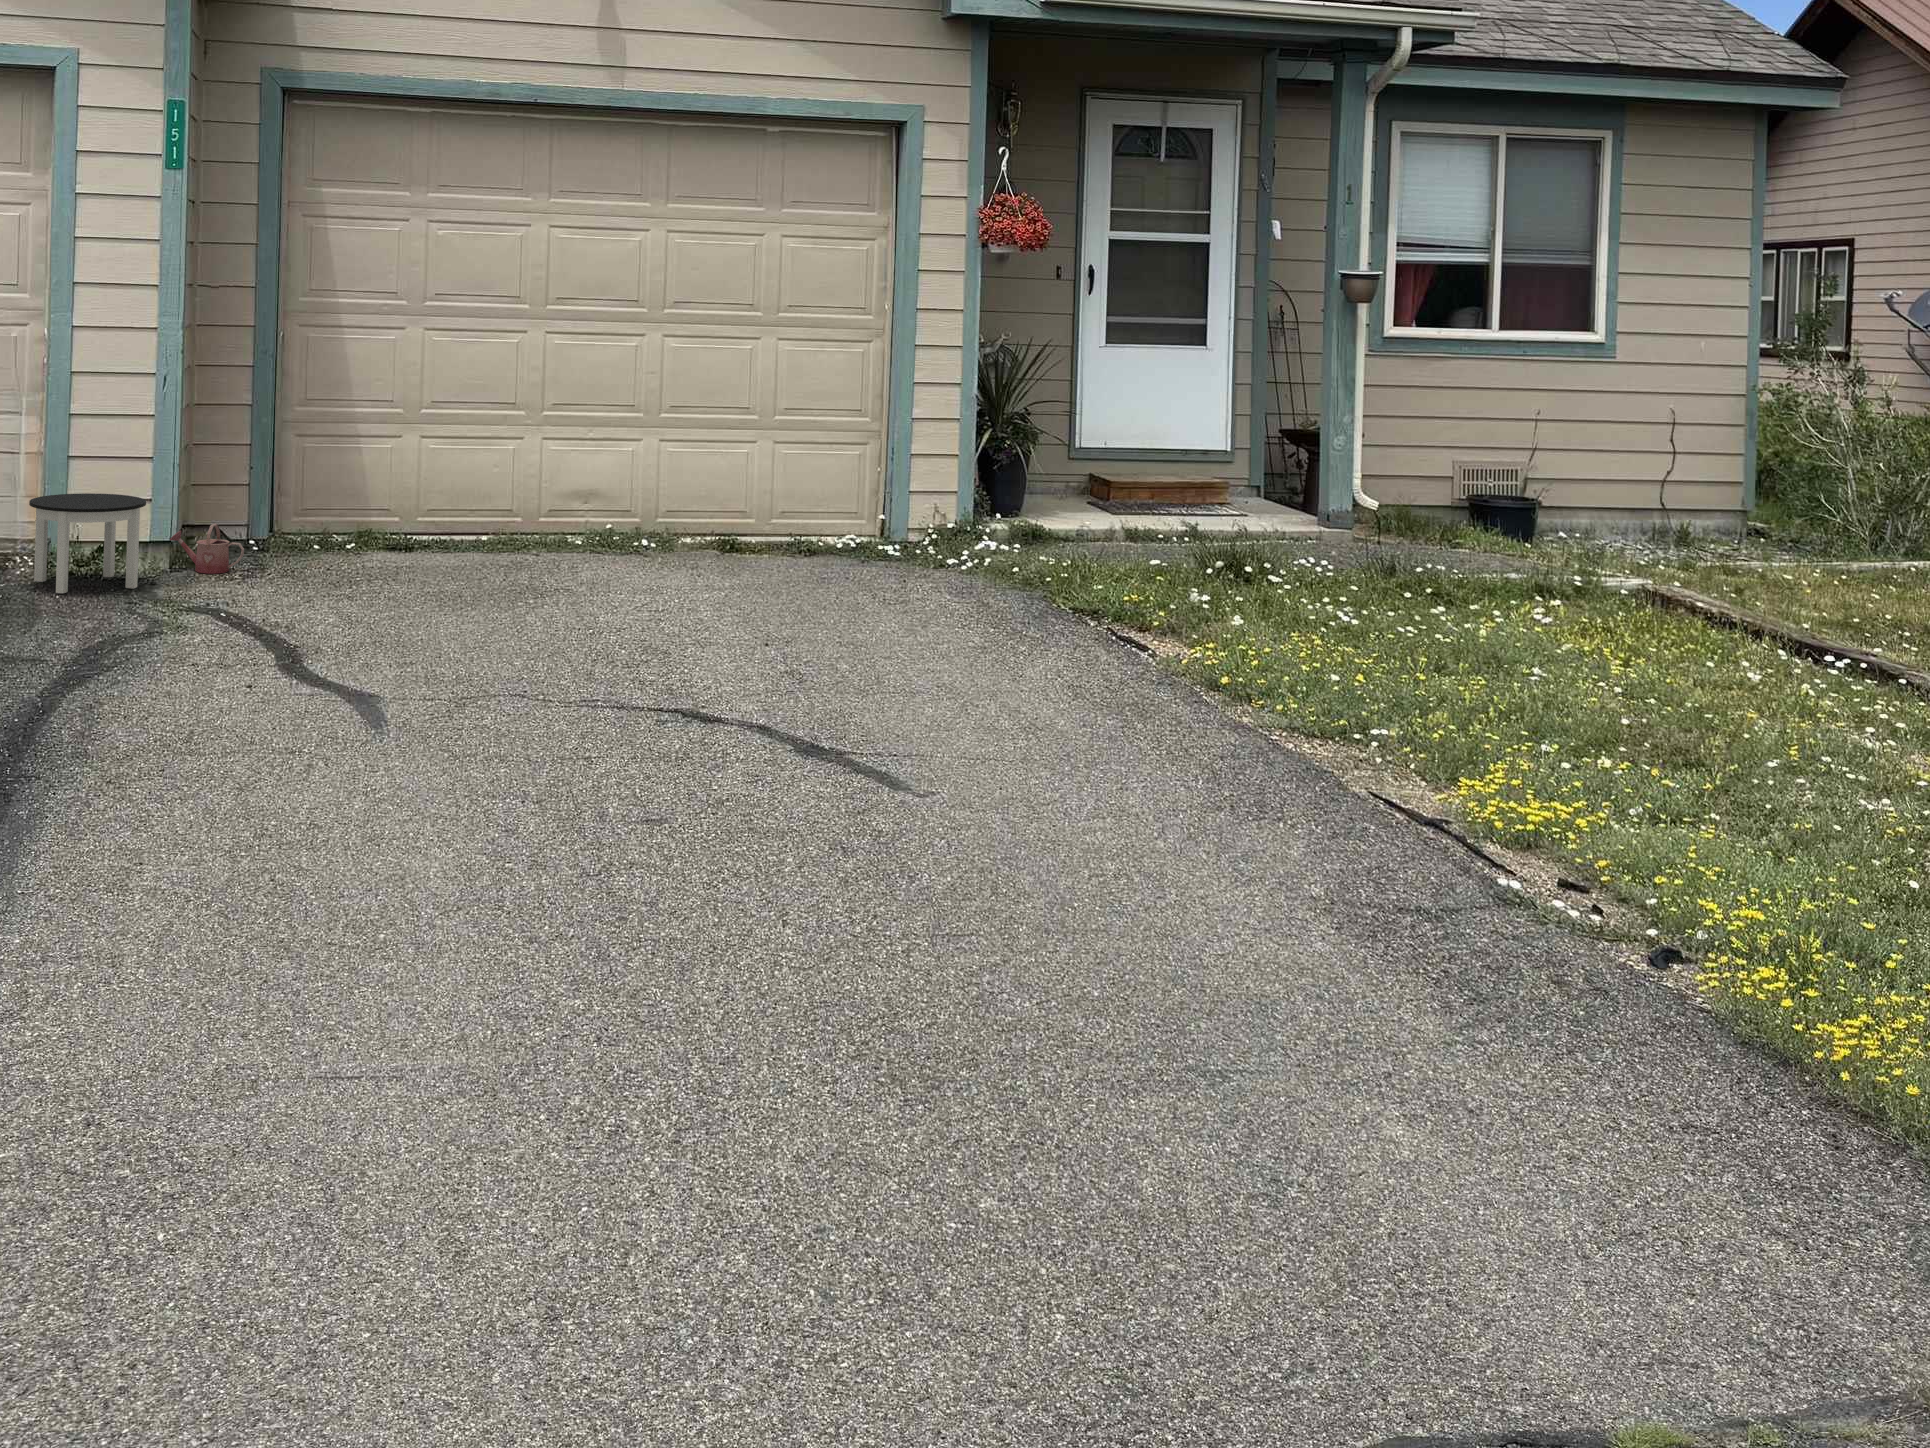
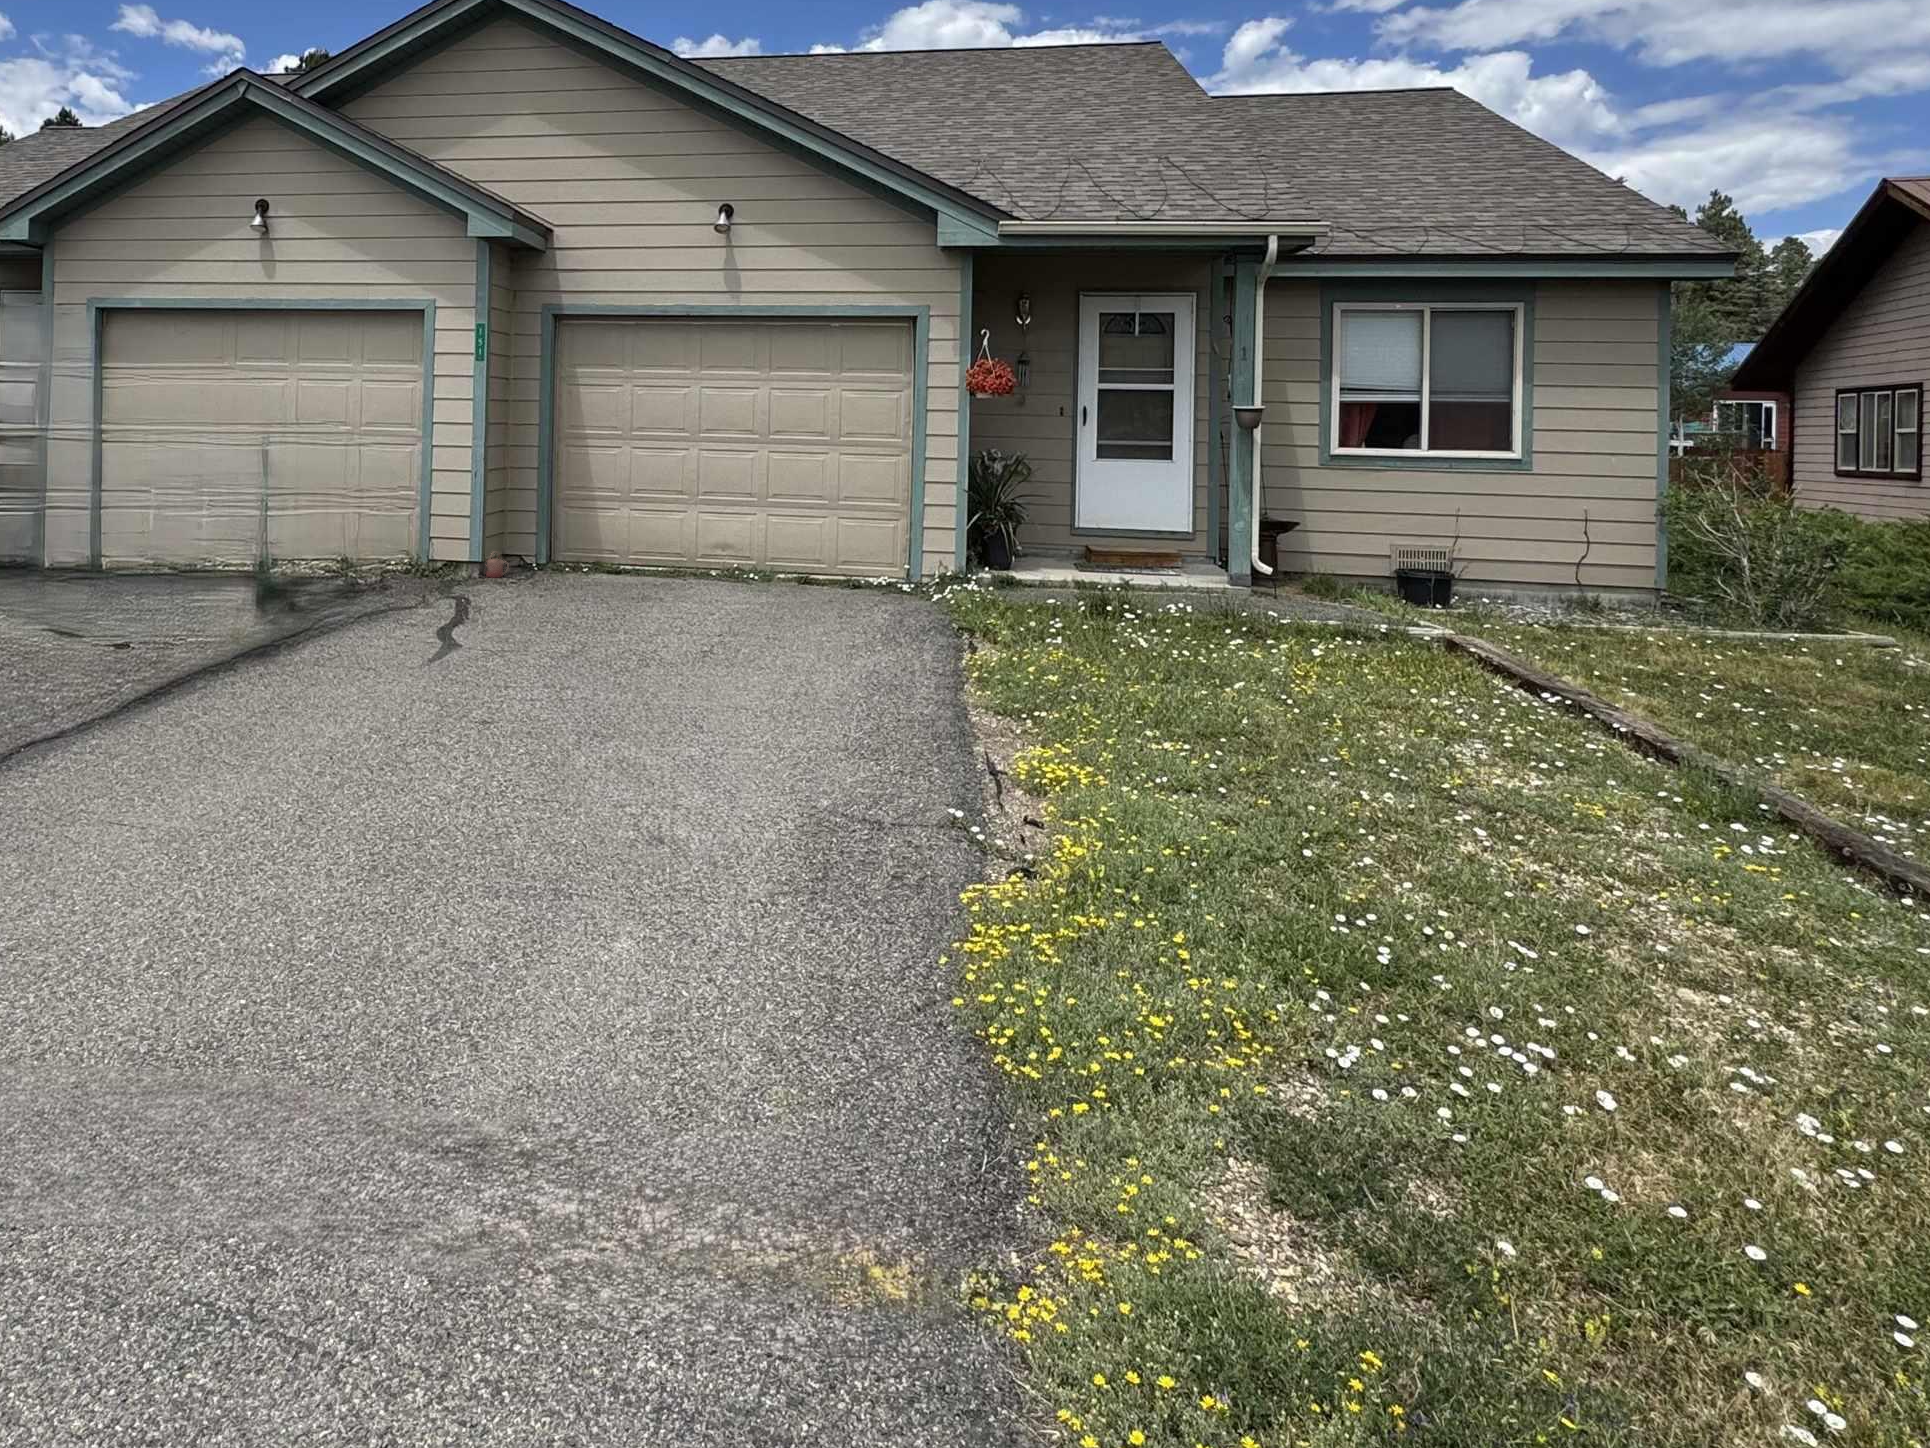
round table: present [29,493,146,593] -> none [395,533,453,583]

